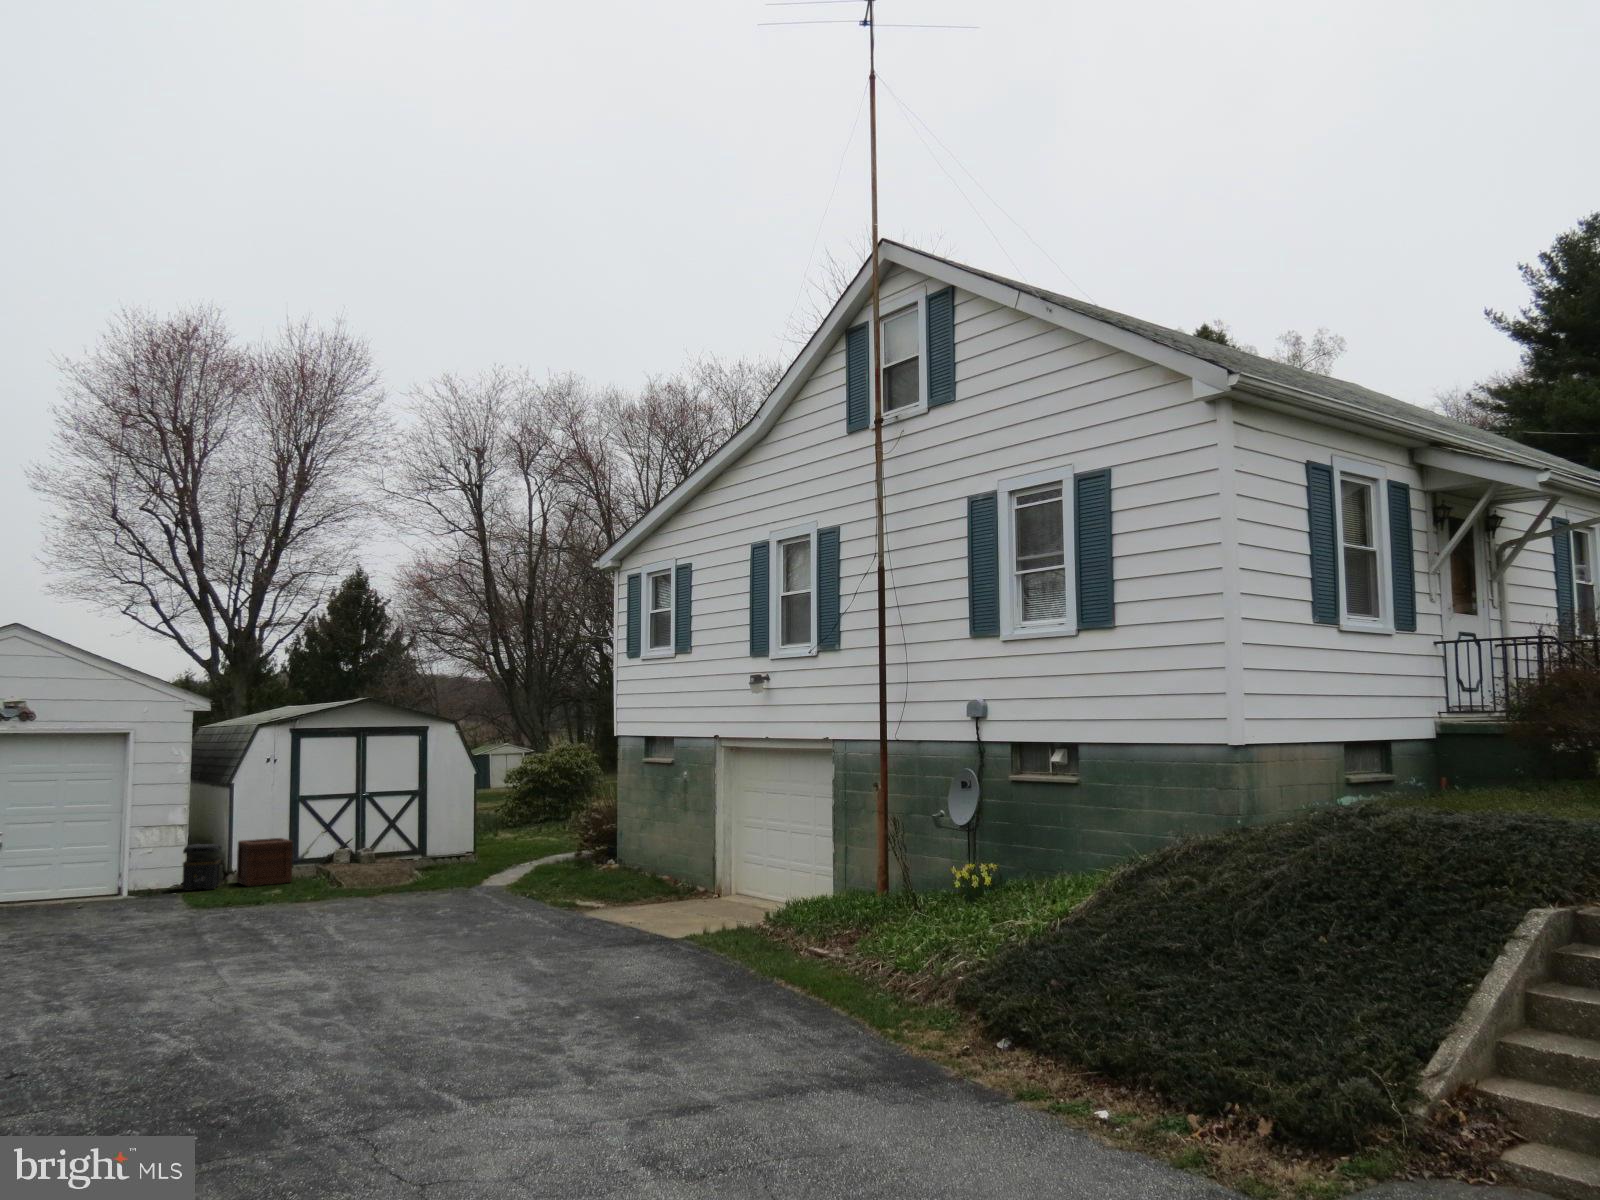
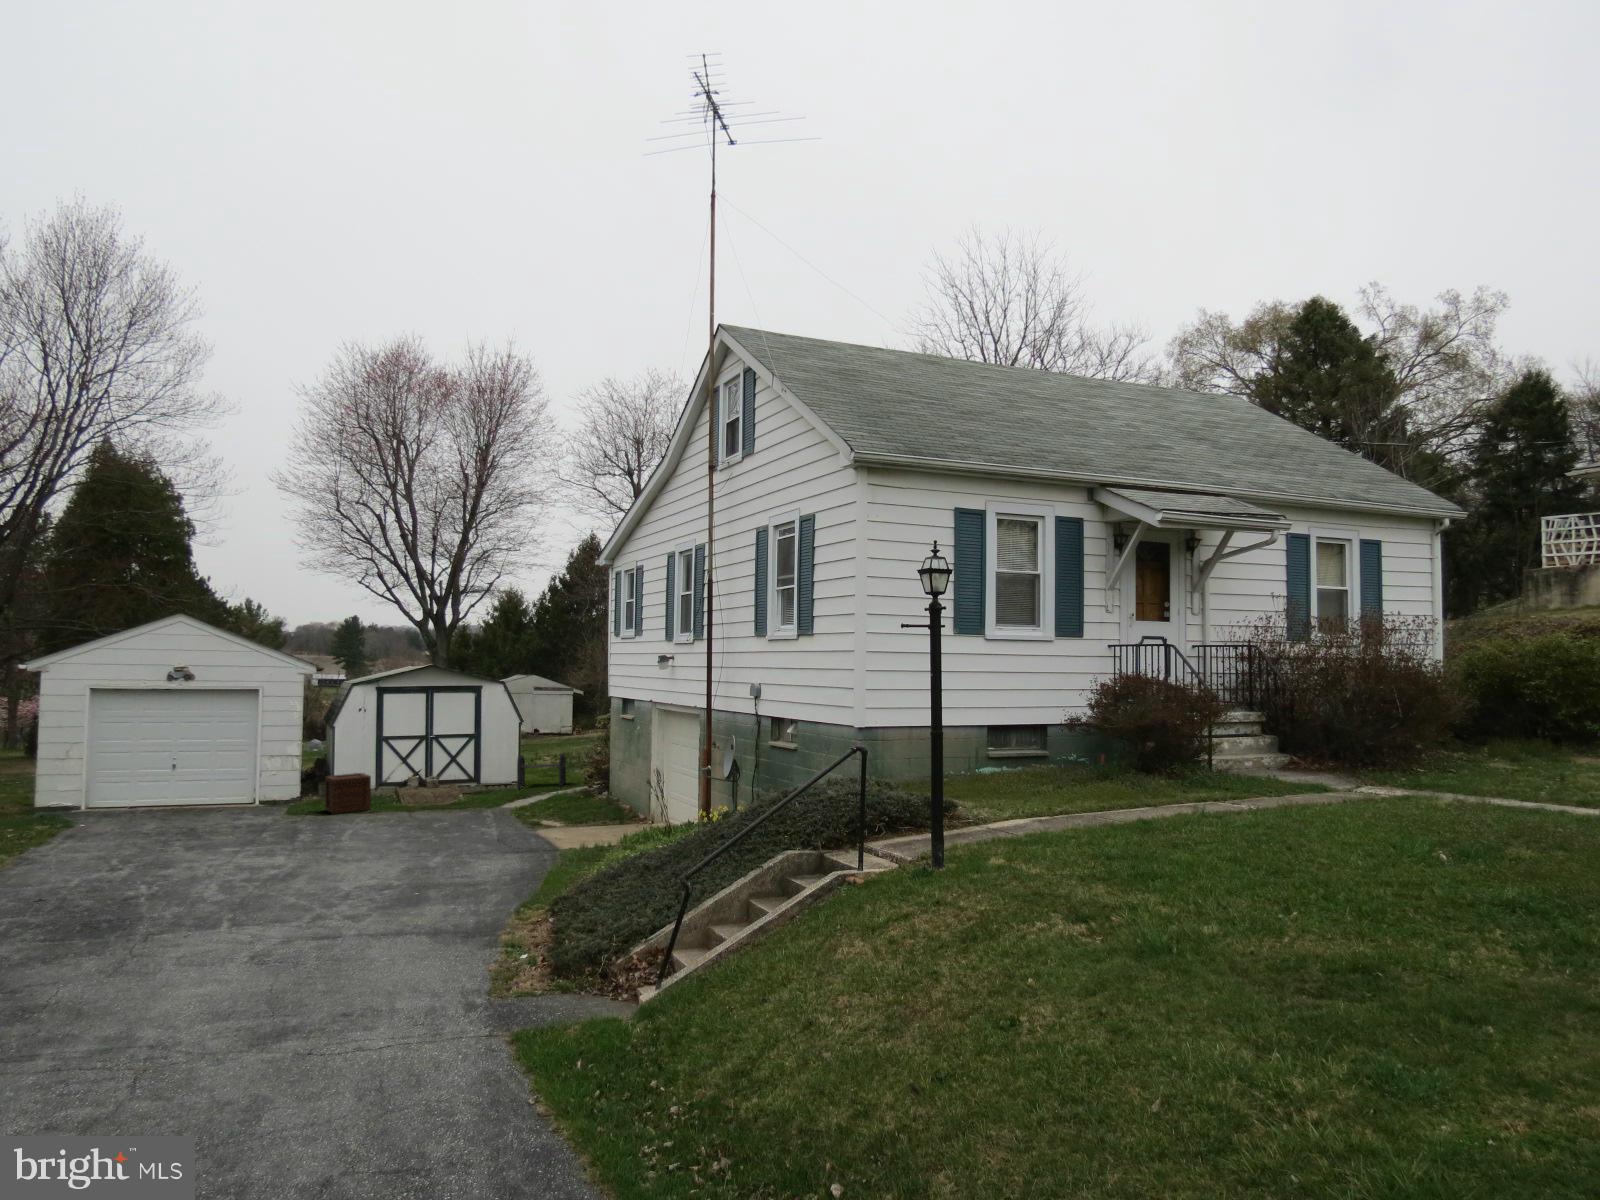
bench: none [467,820,527,864] -> present [517,753,566,789]
toolbox: present [182,843,221,891] -> none [278,779,311,819]

